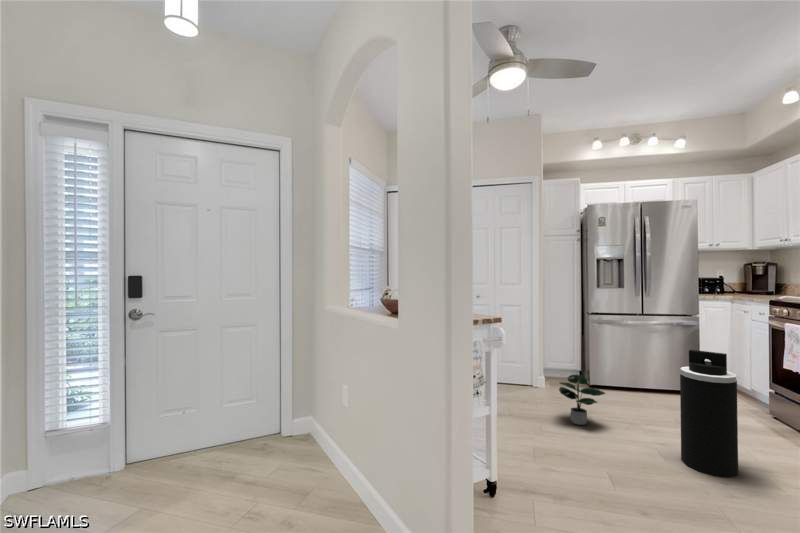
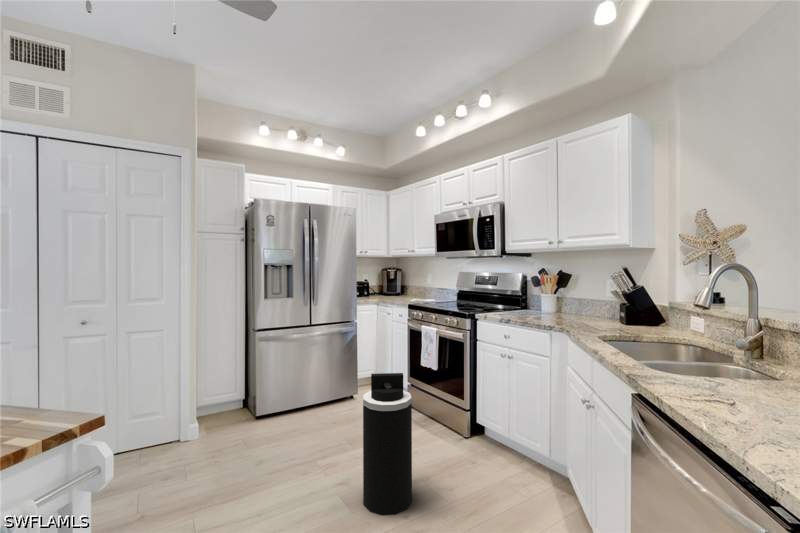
potted plant: present [559,375,605,425] -> none [217,423,280,497]

